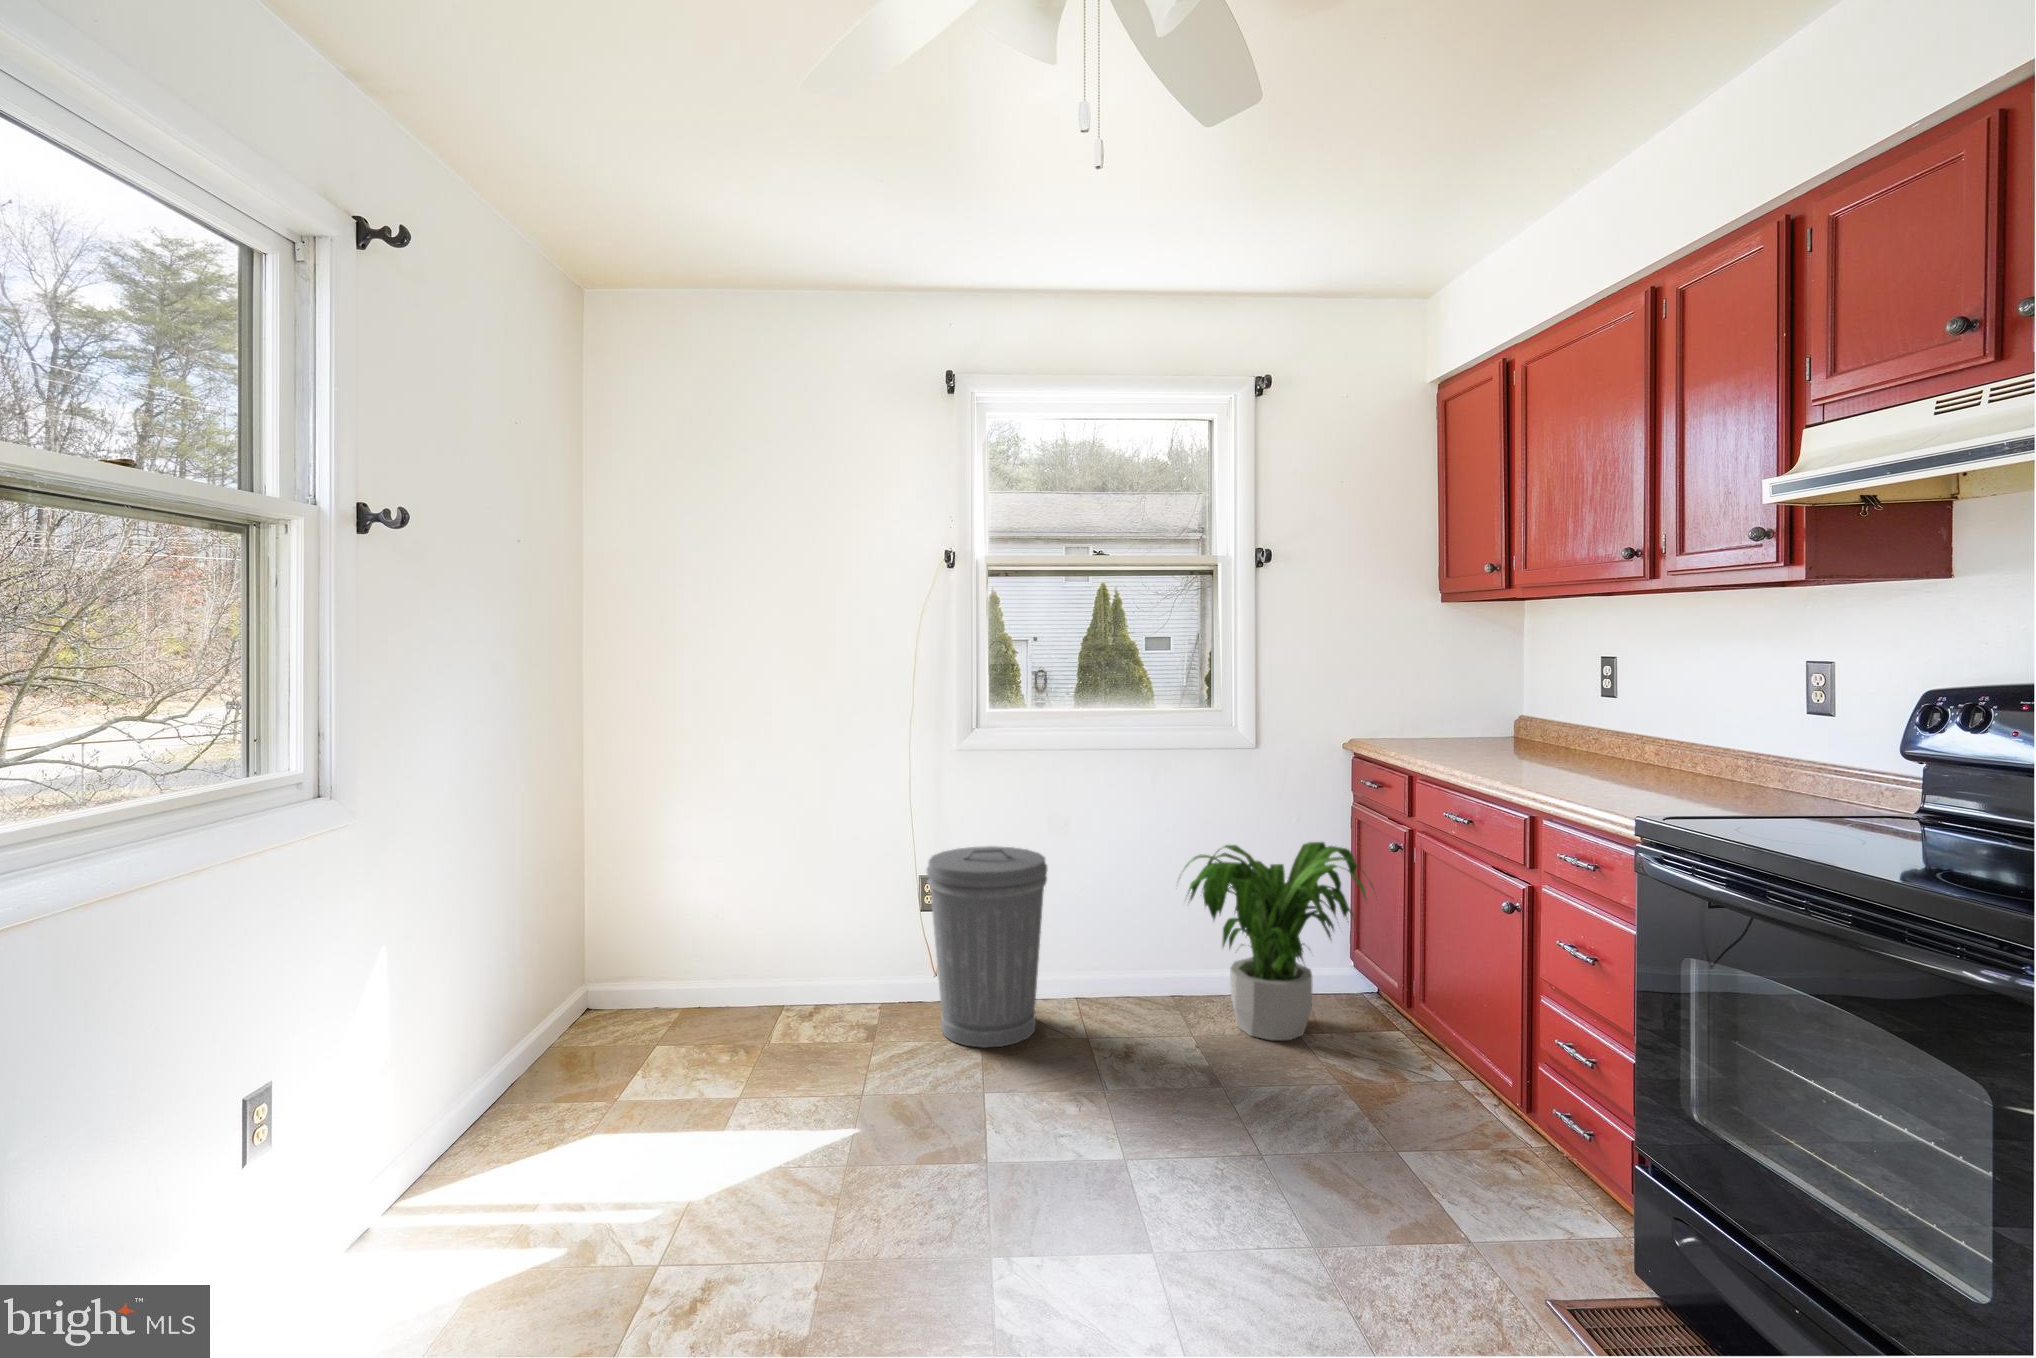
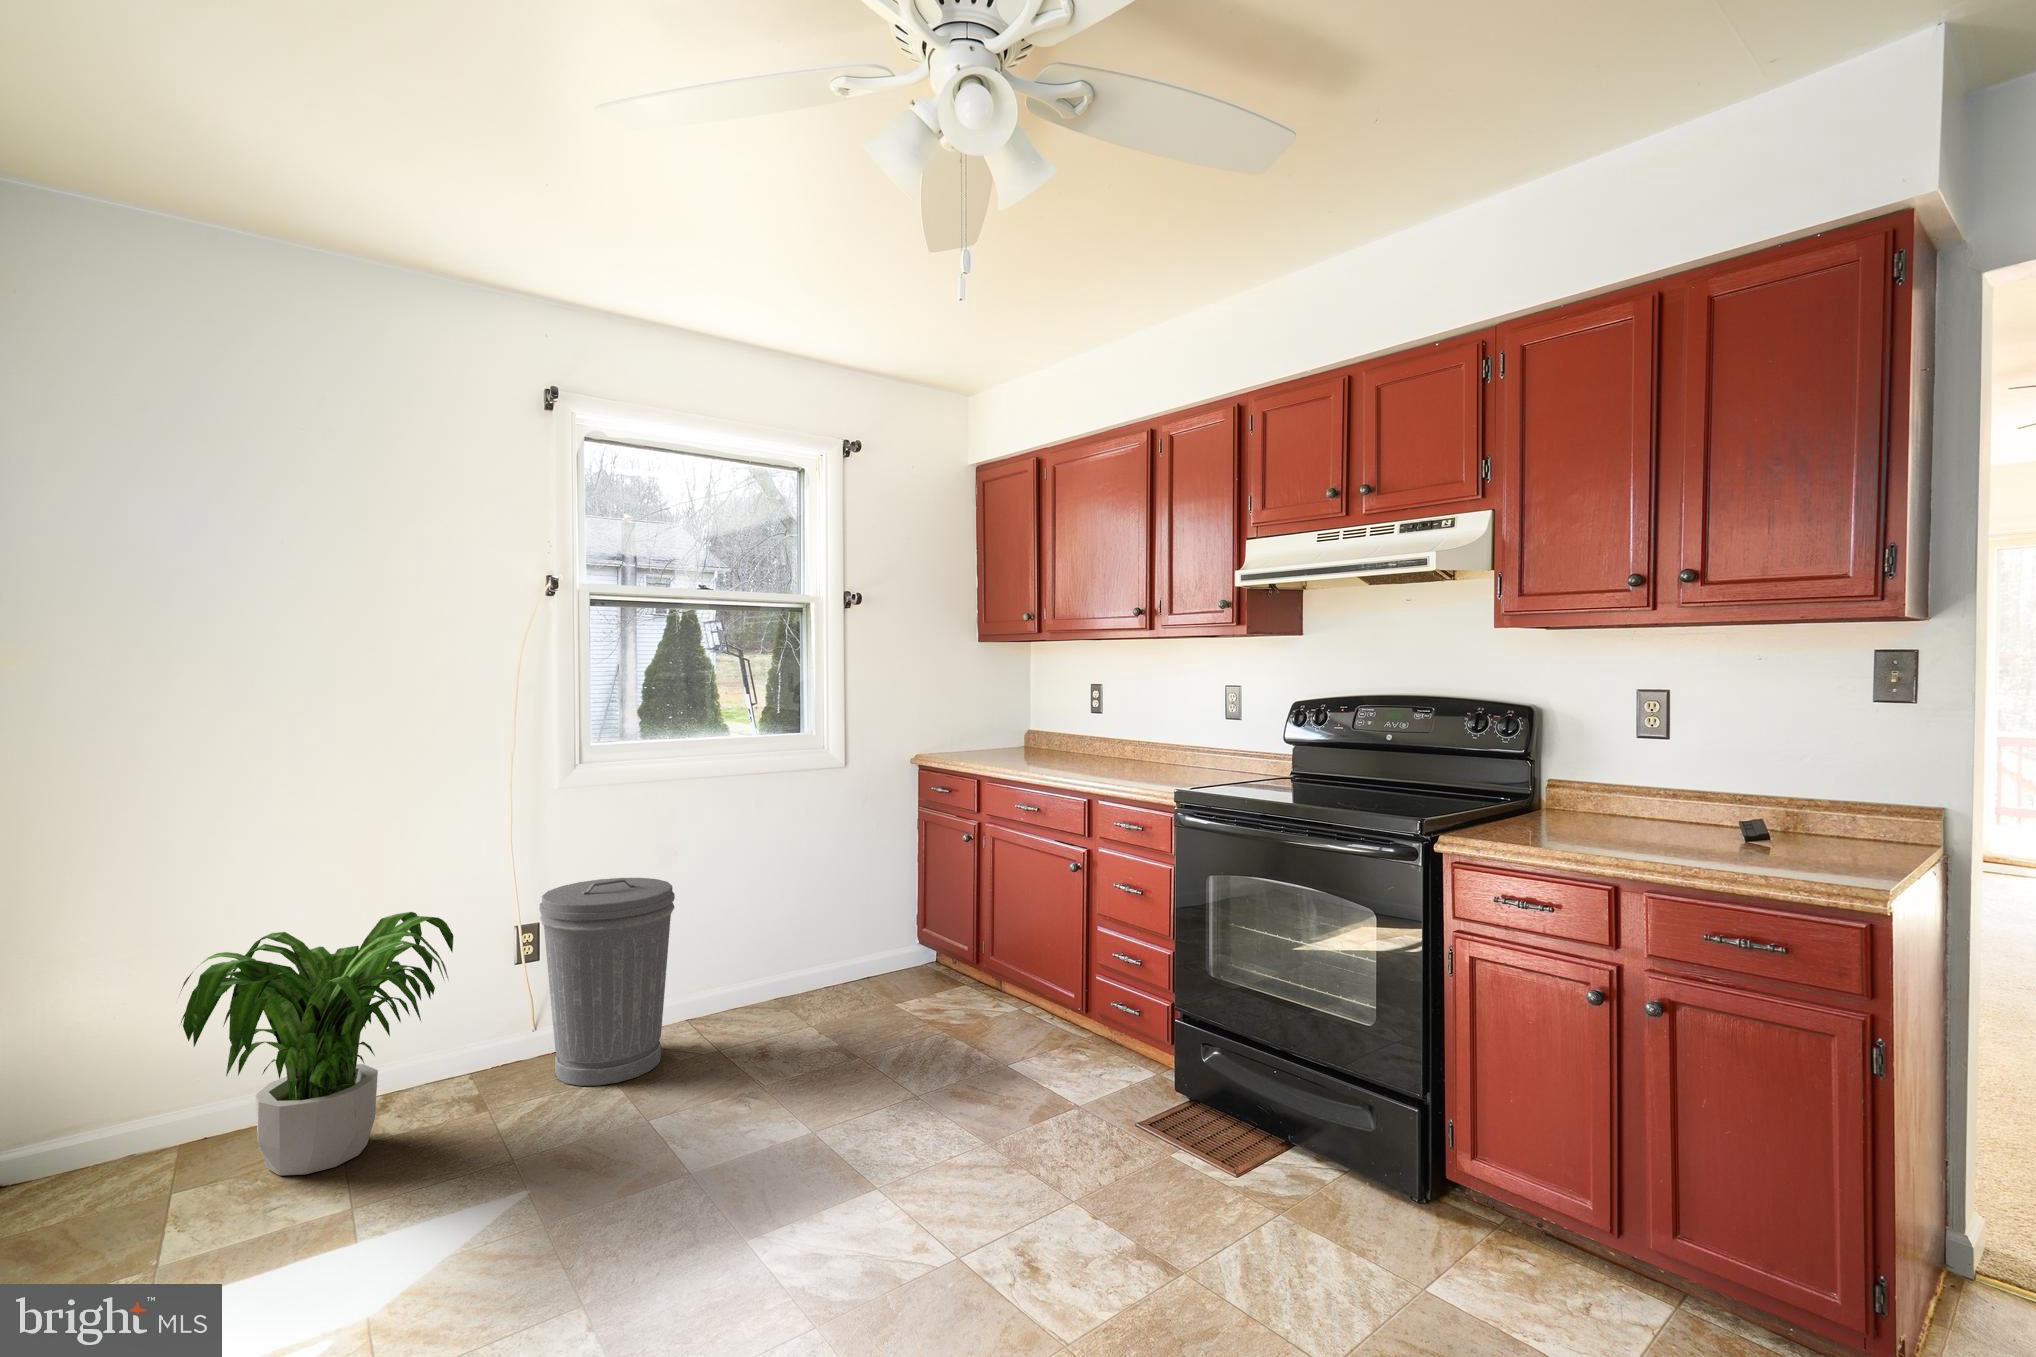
potted plant: present [1185,842,1373,1040] -> present [181,912,454,1176]

